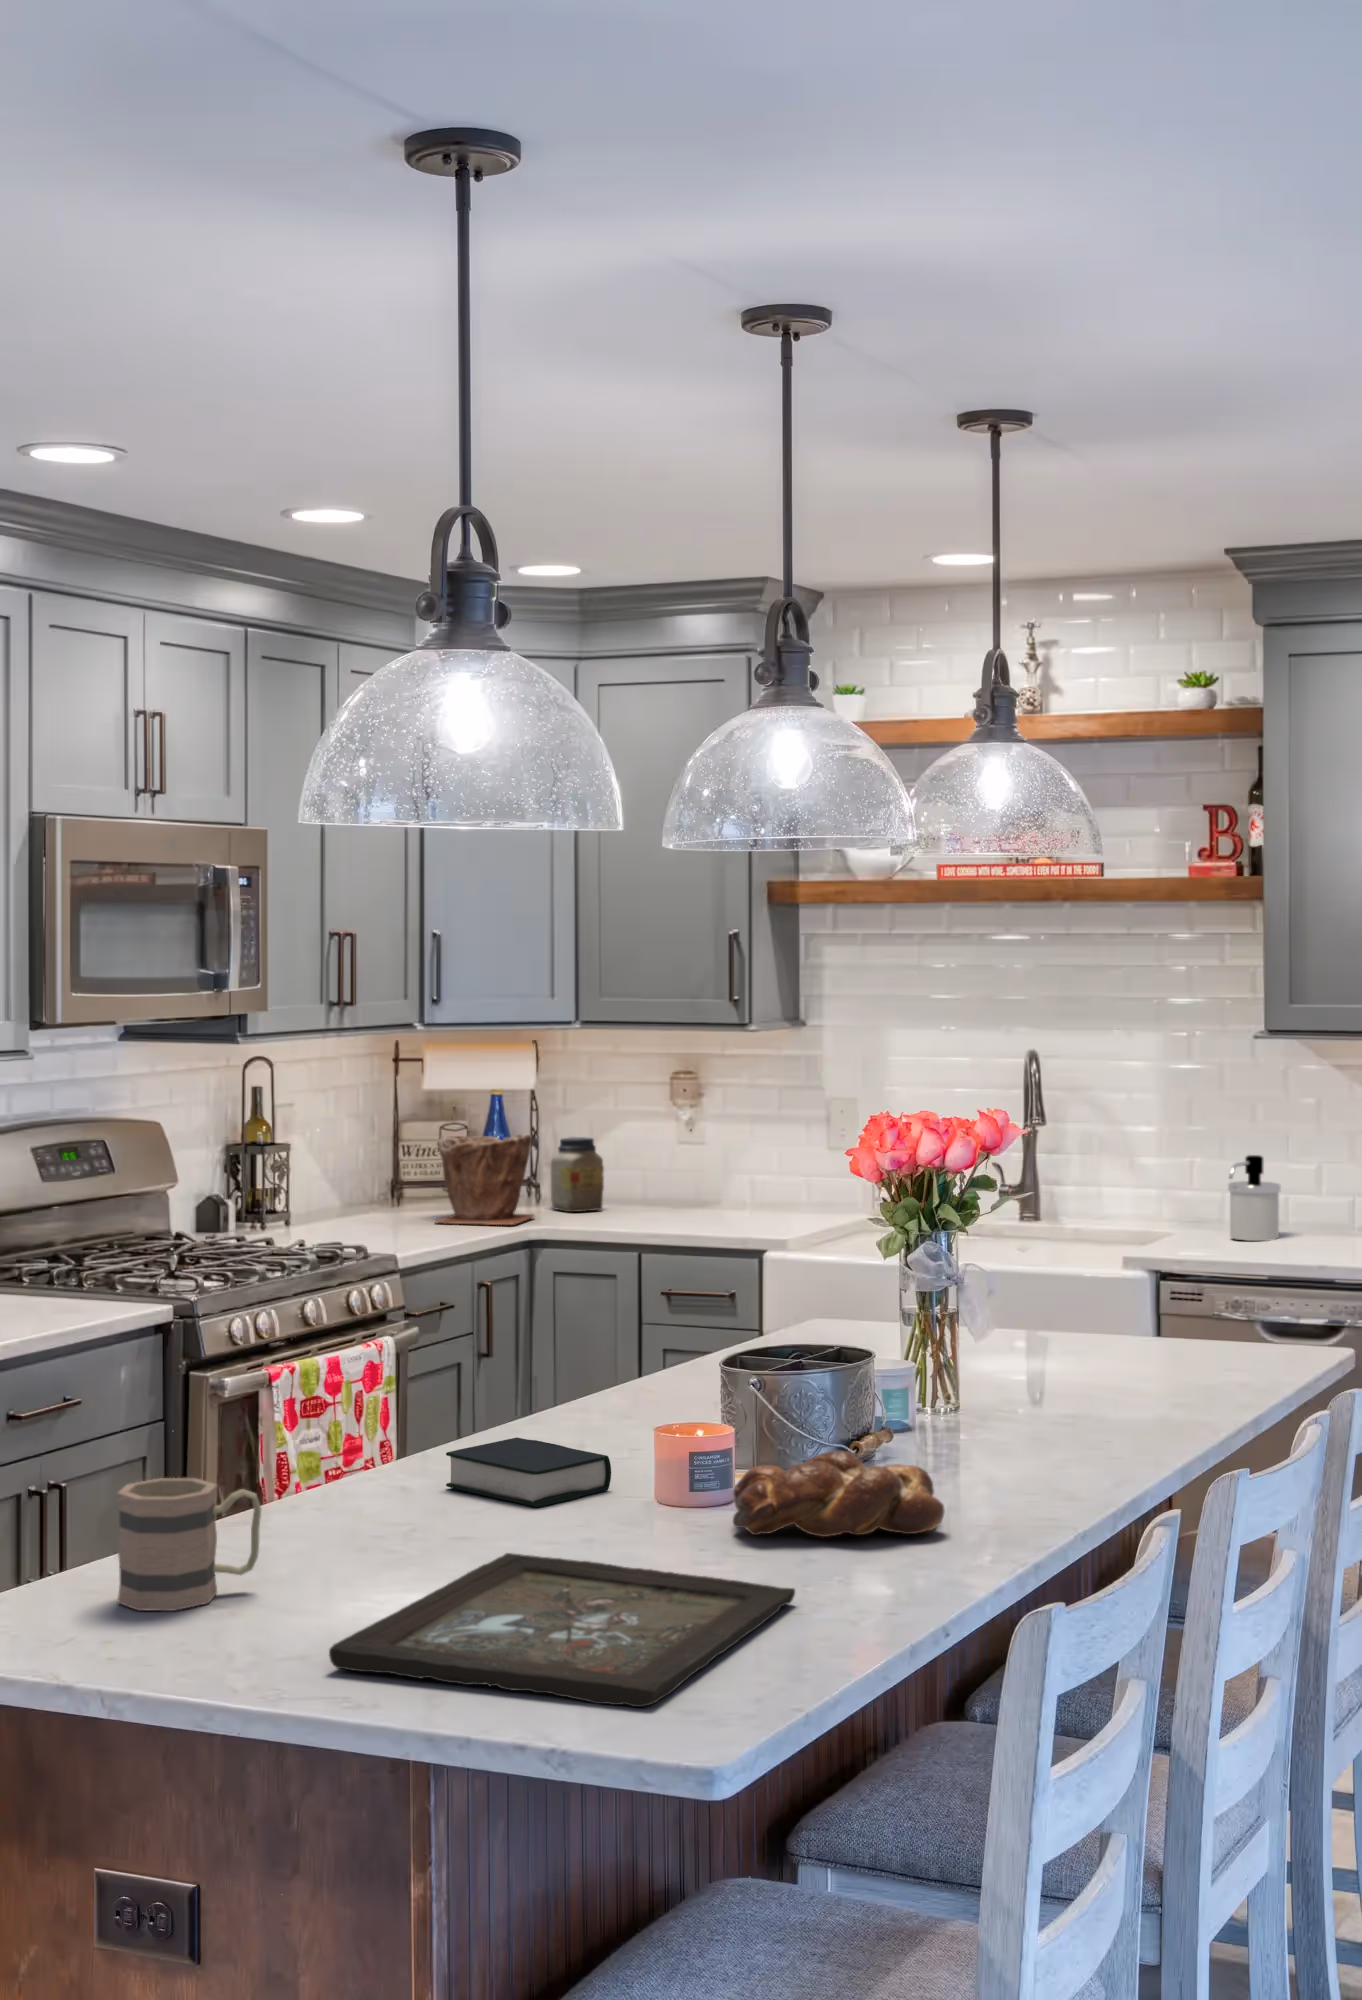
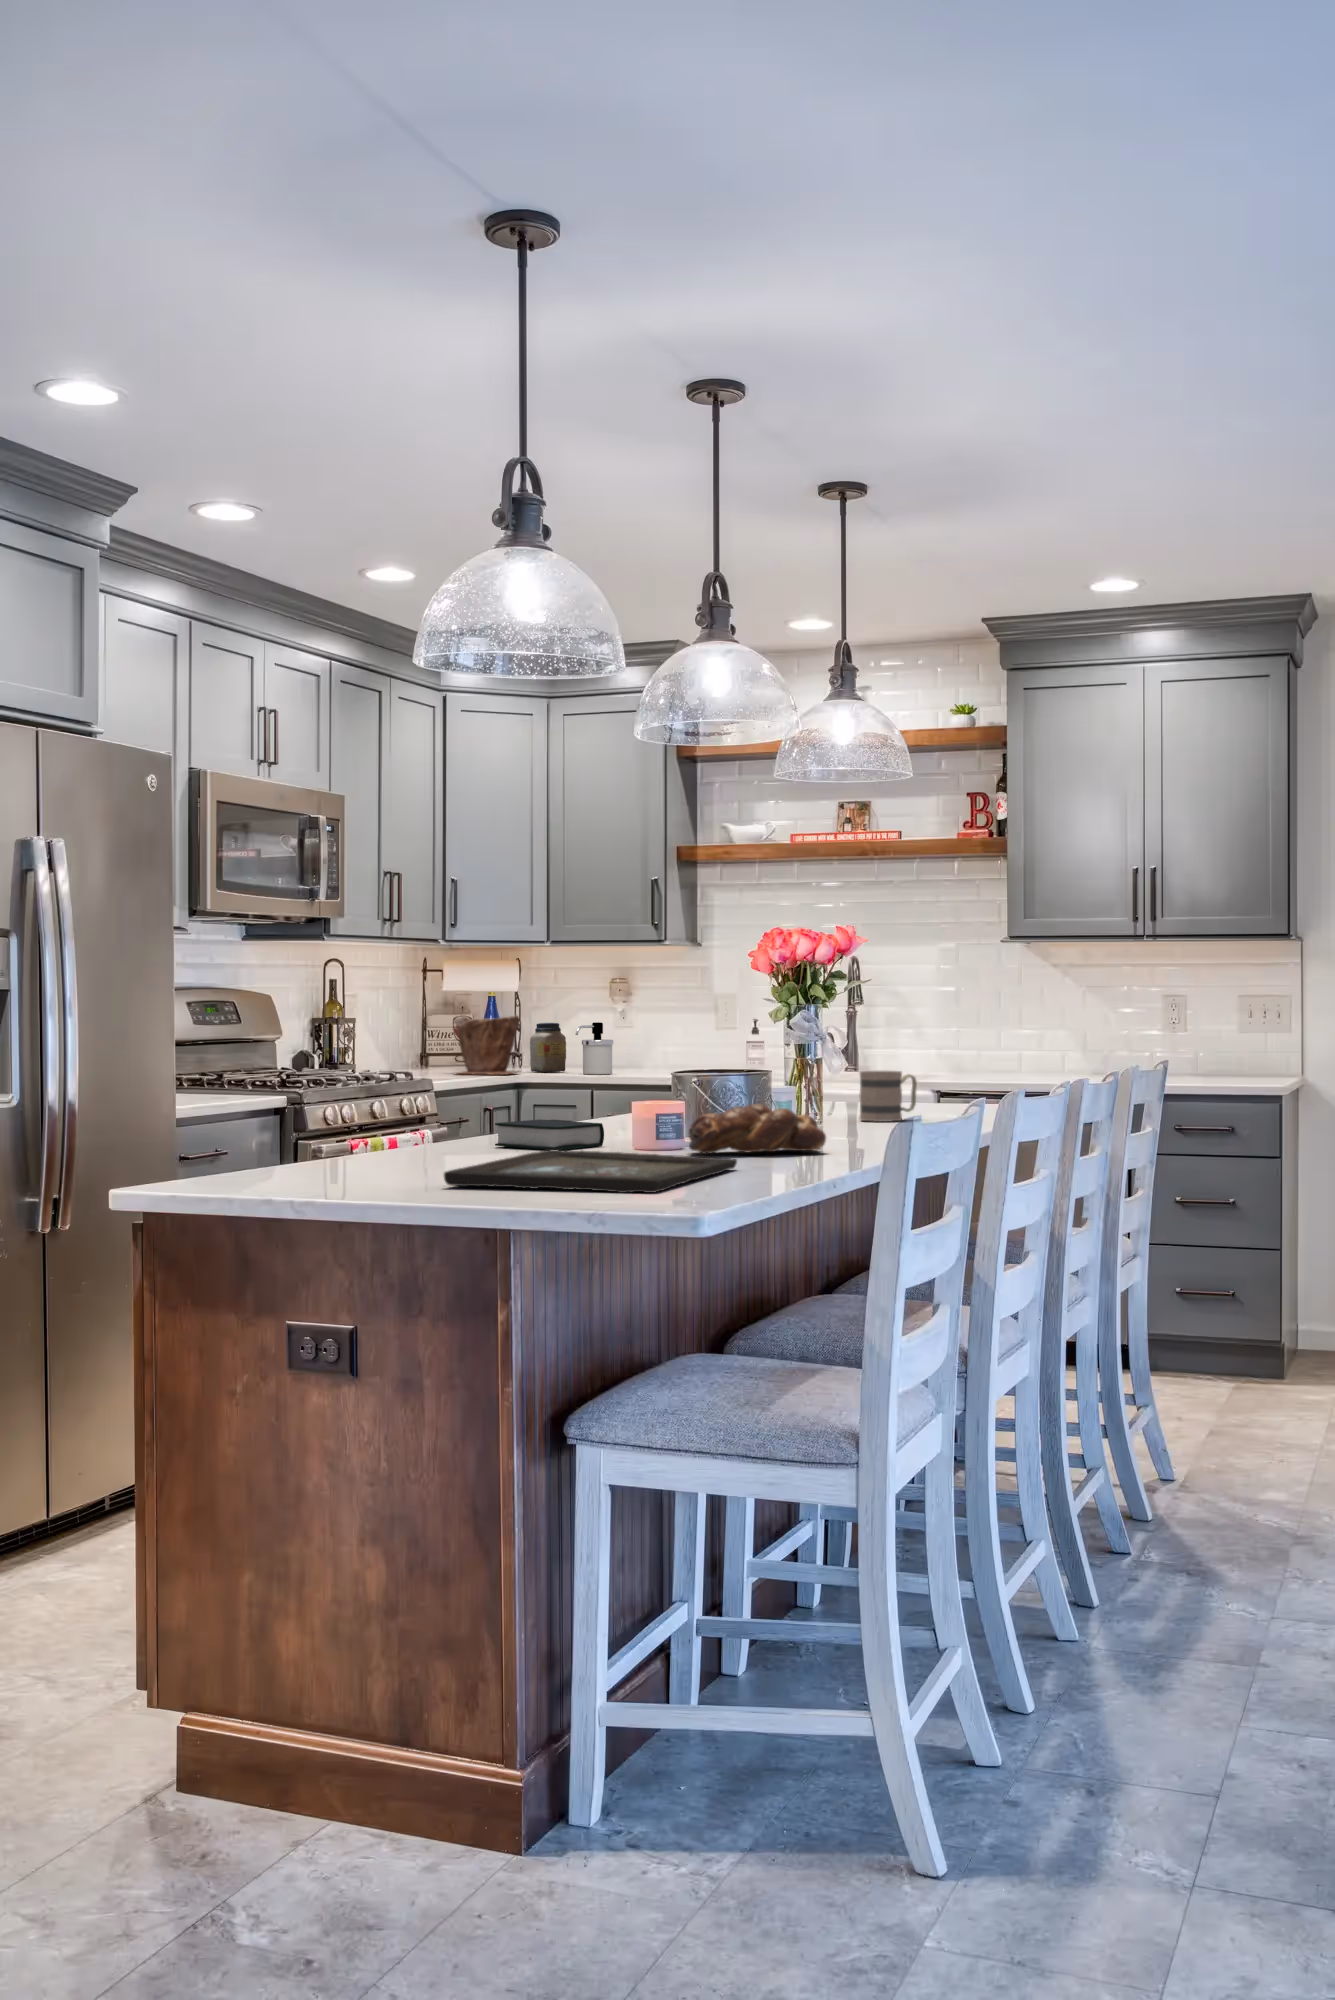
soap dispenser: present [1228,1155,1281,1241] -> present [576,1022,613,1074]
mug: present [117,1478,261,1611] -> present [860,1071,917,1122]

